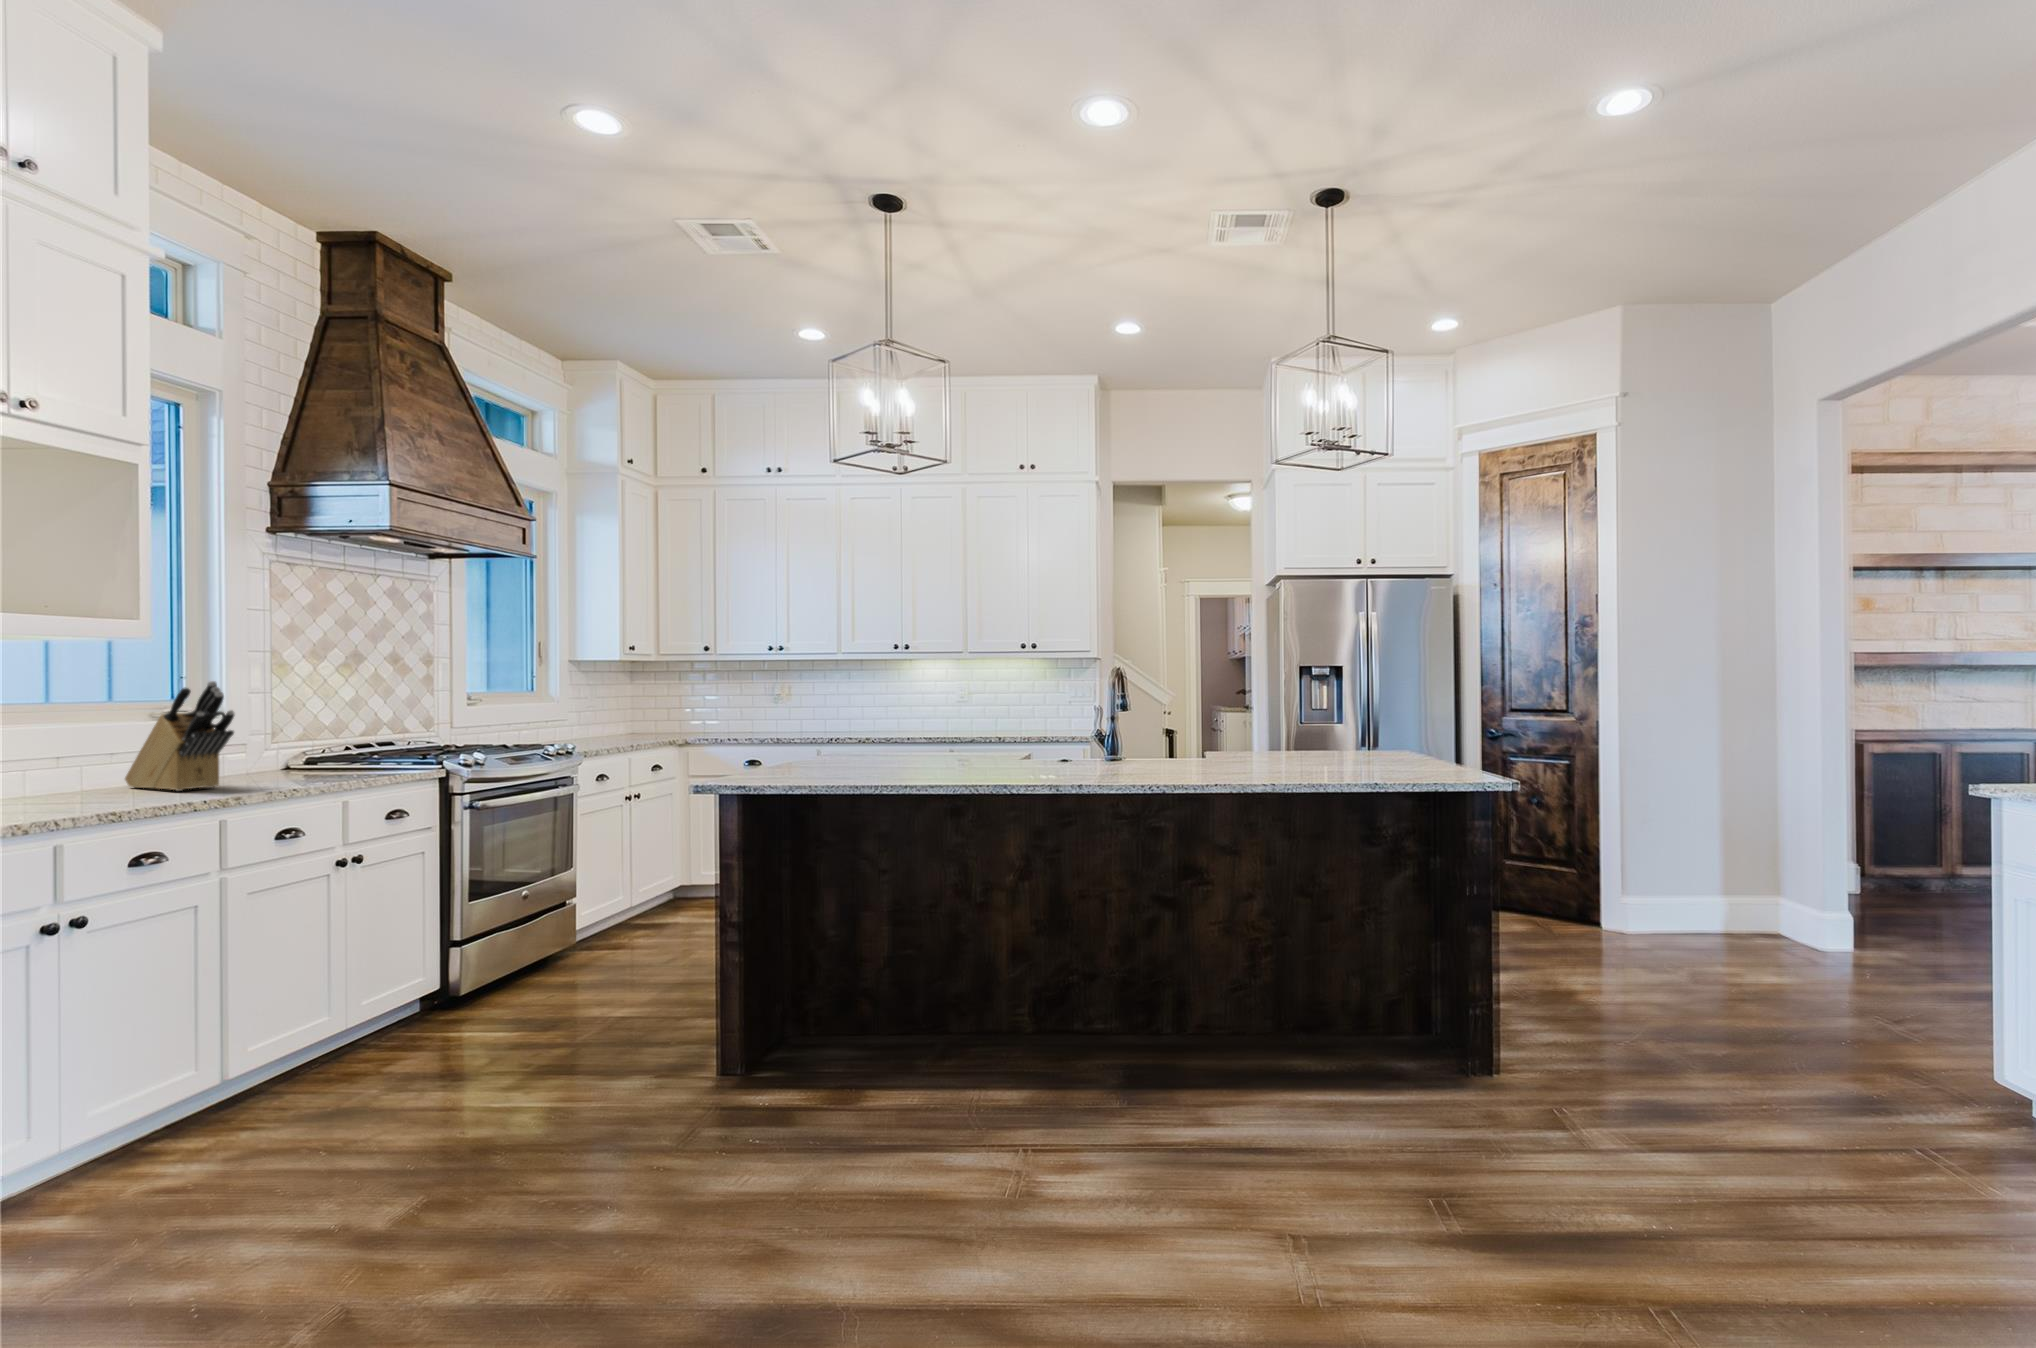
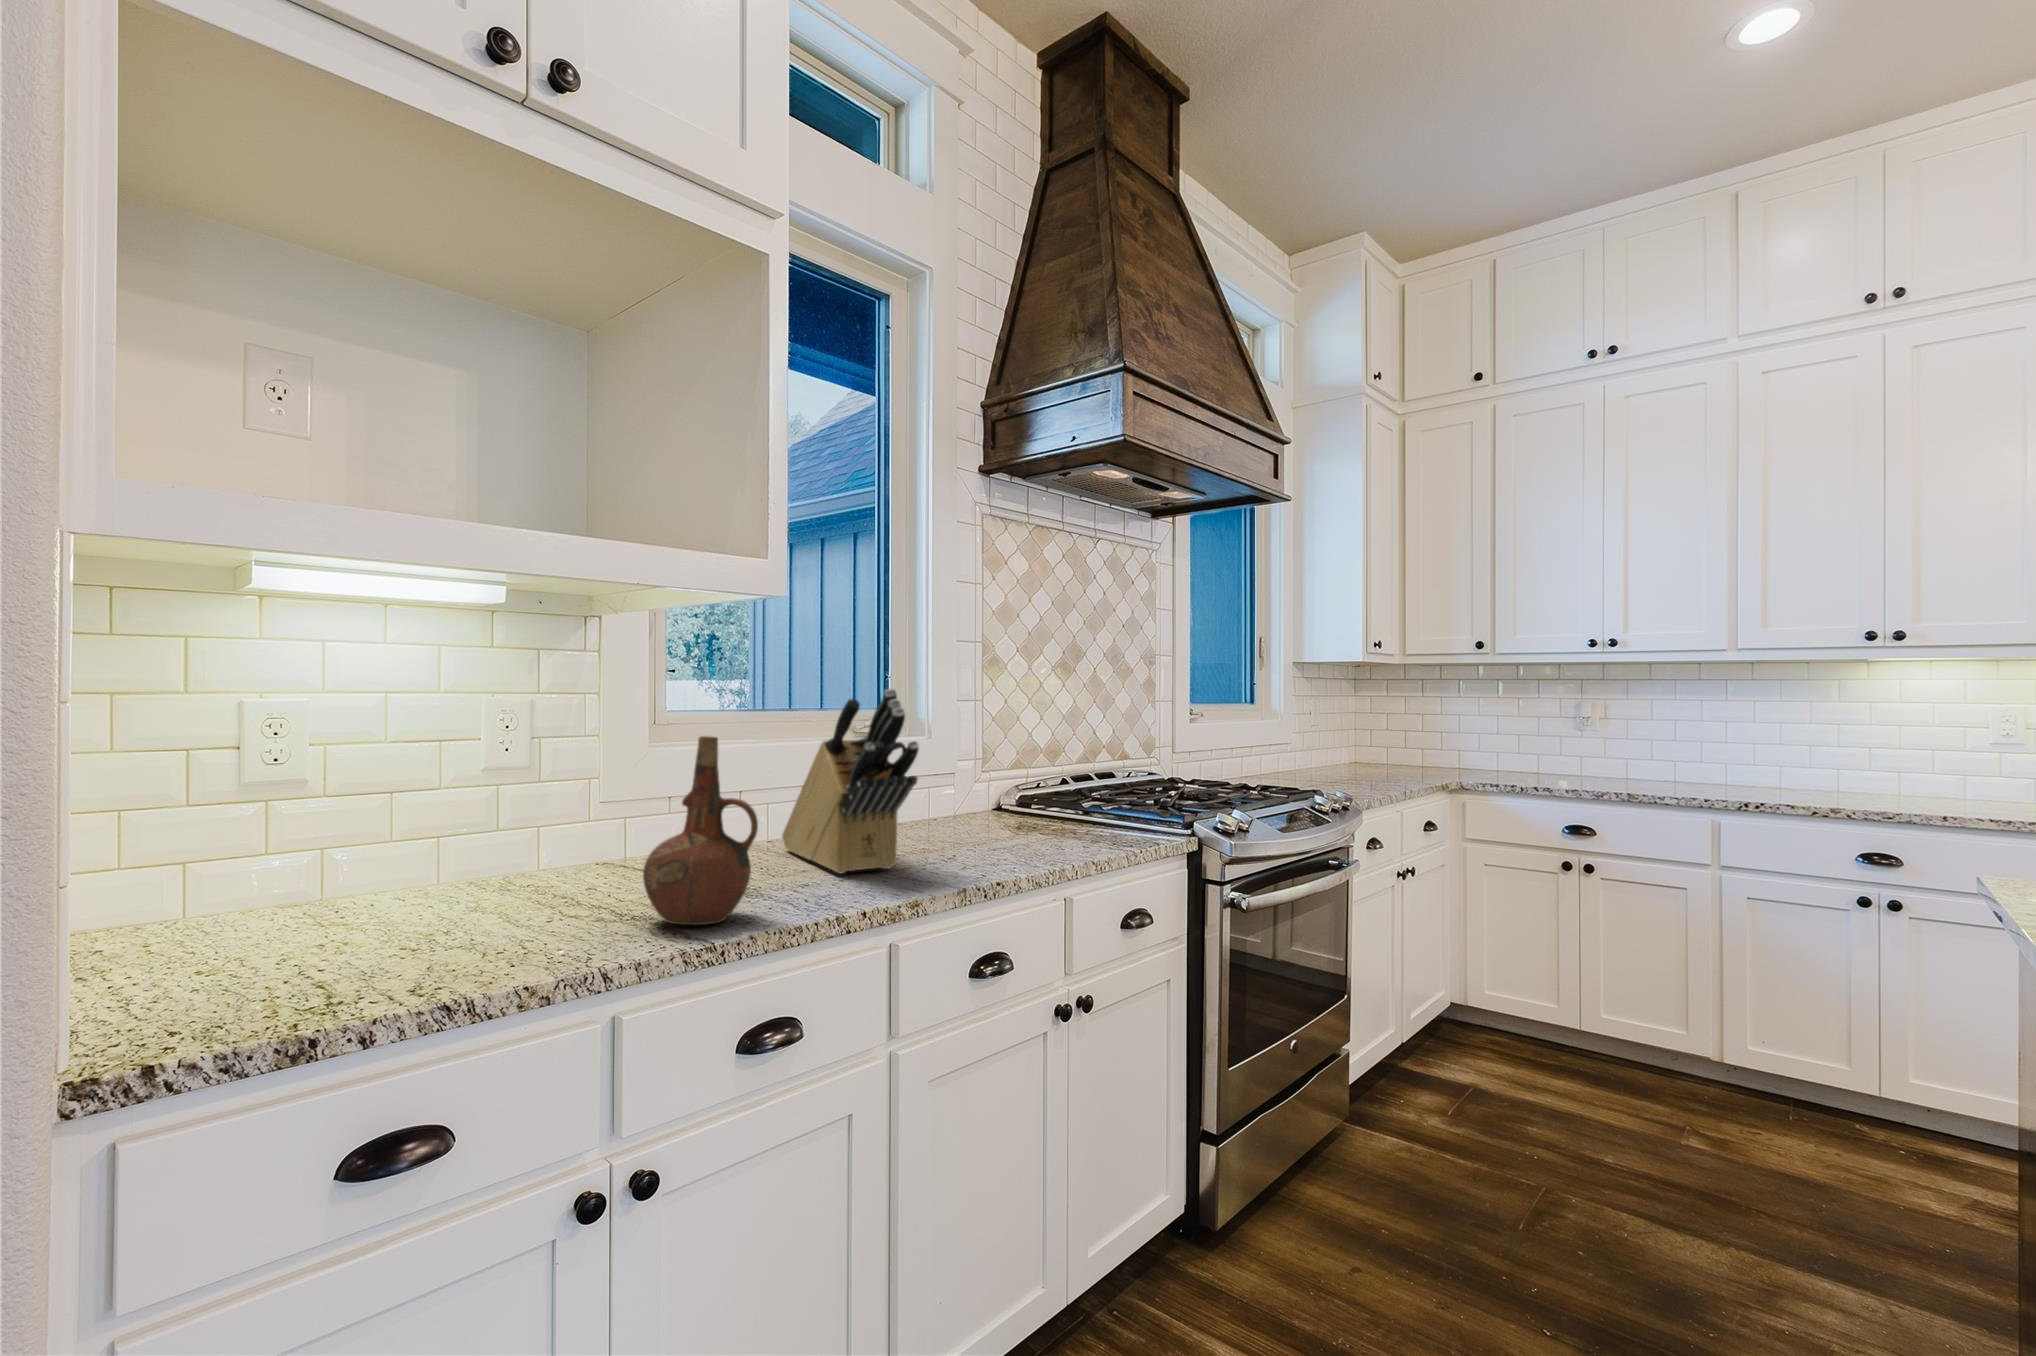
ceramic pitcher: none [53,708,131,809] -> present [643,736,758,925]

